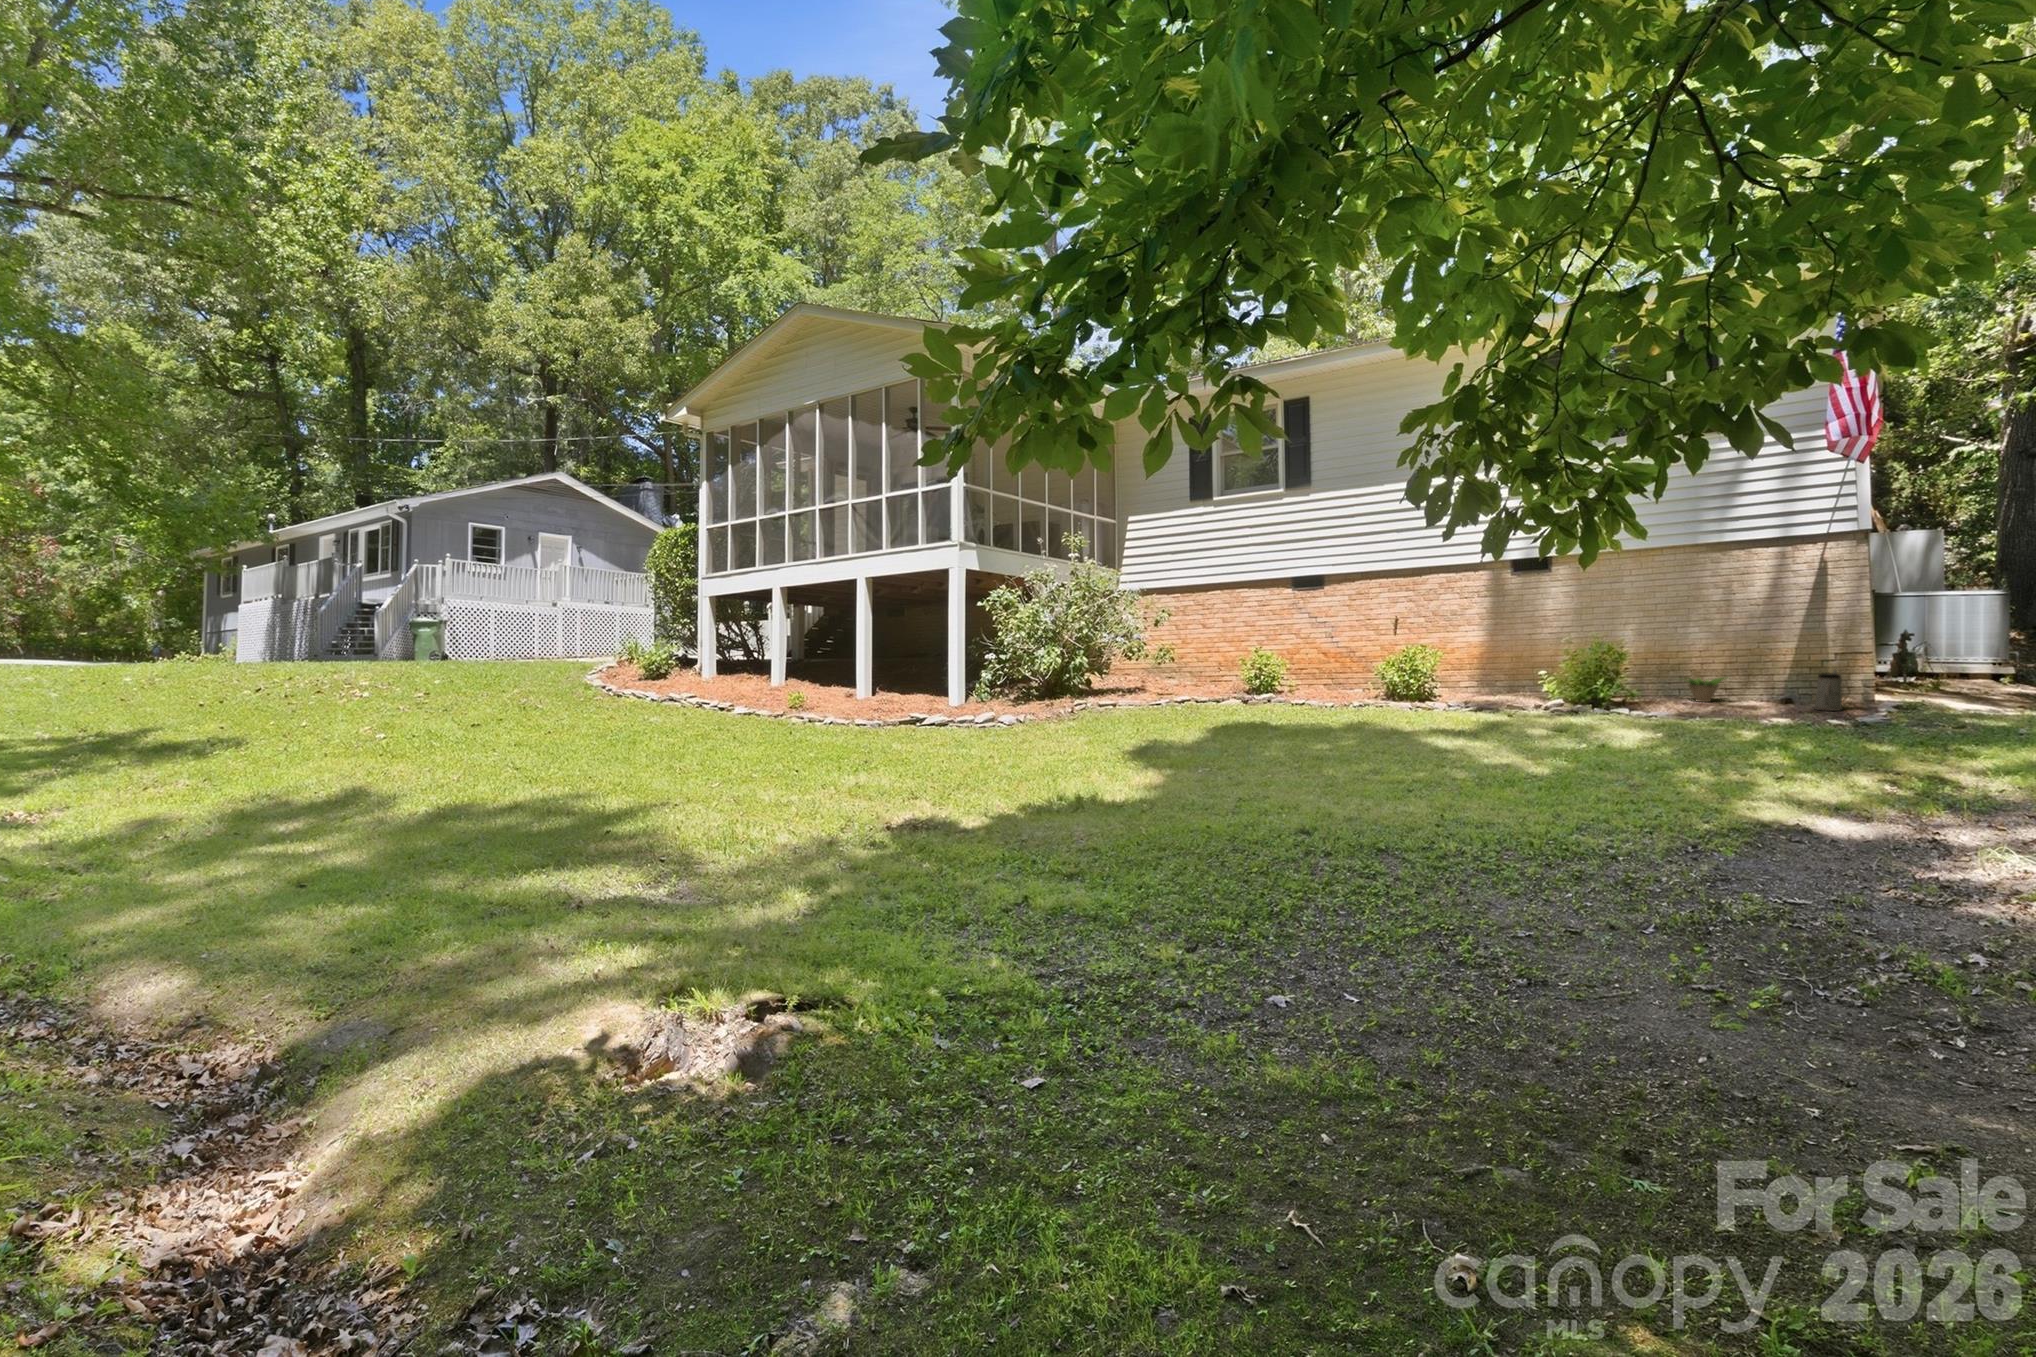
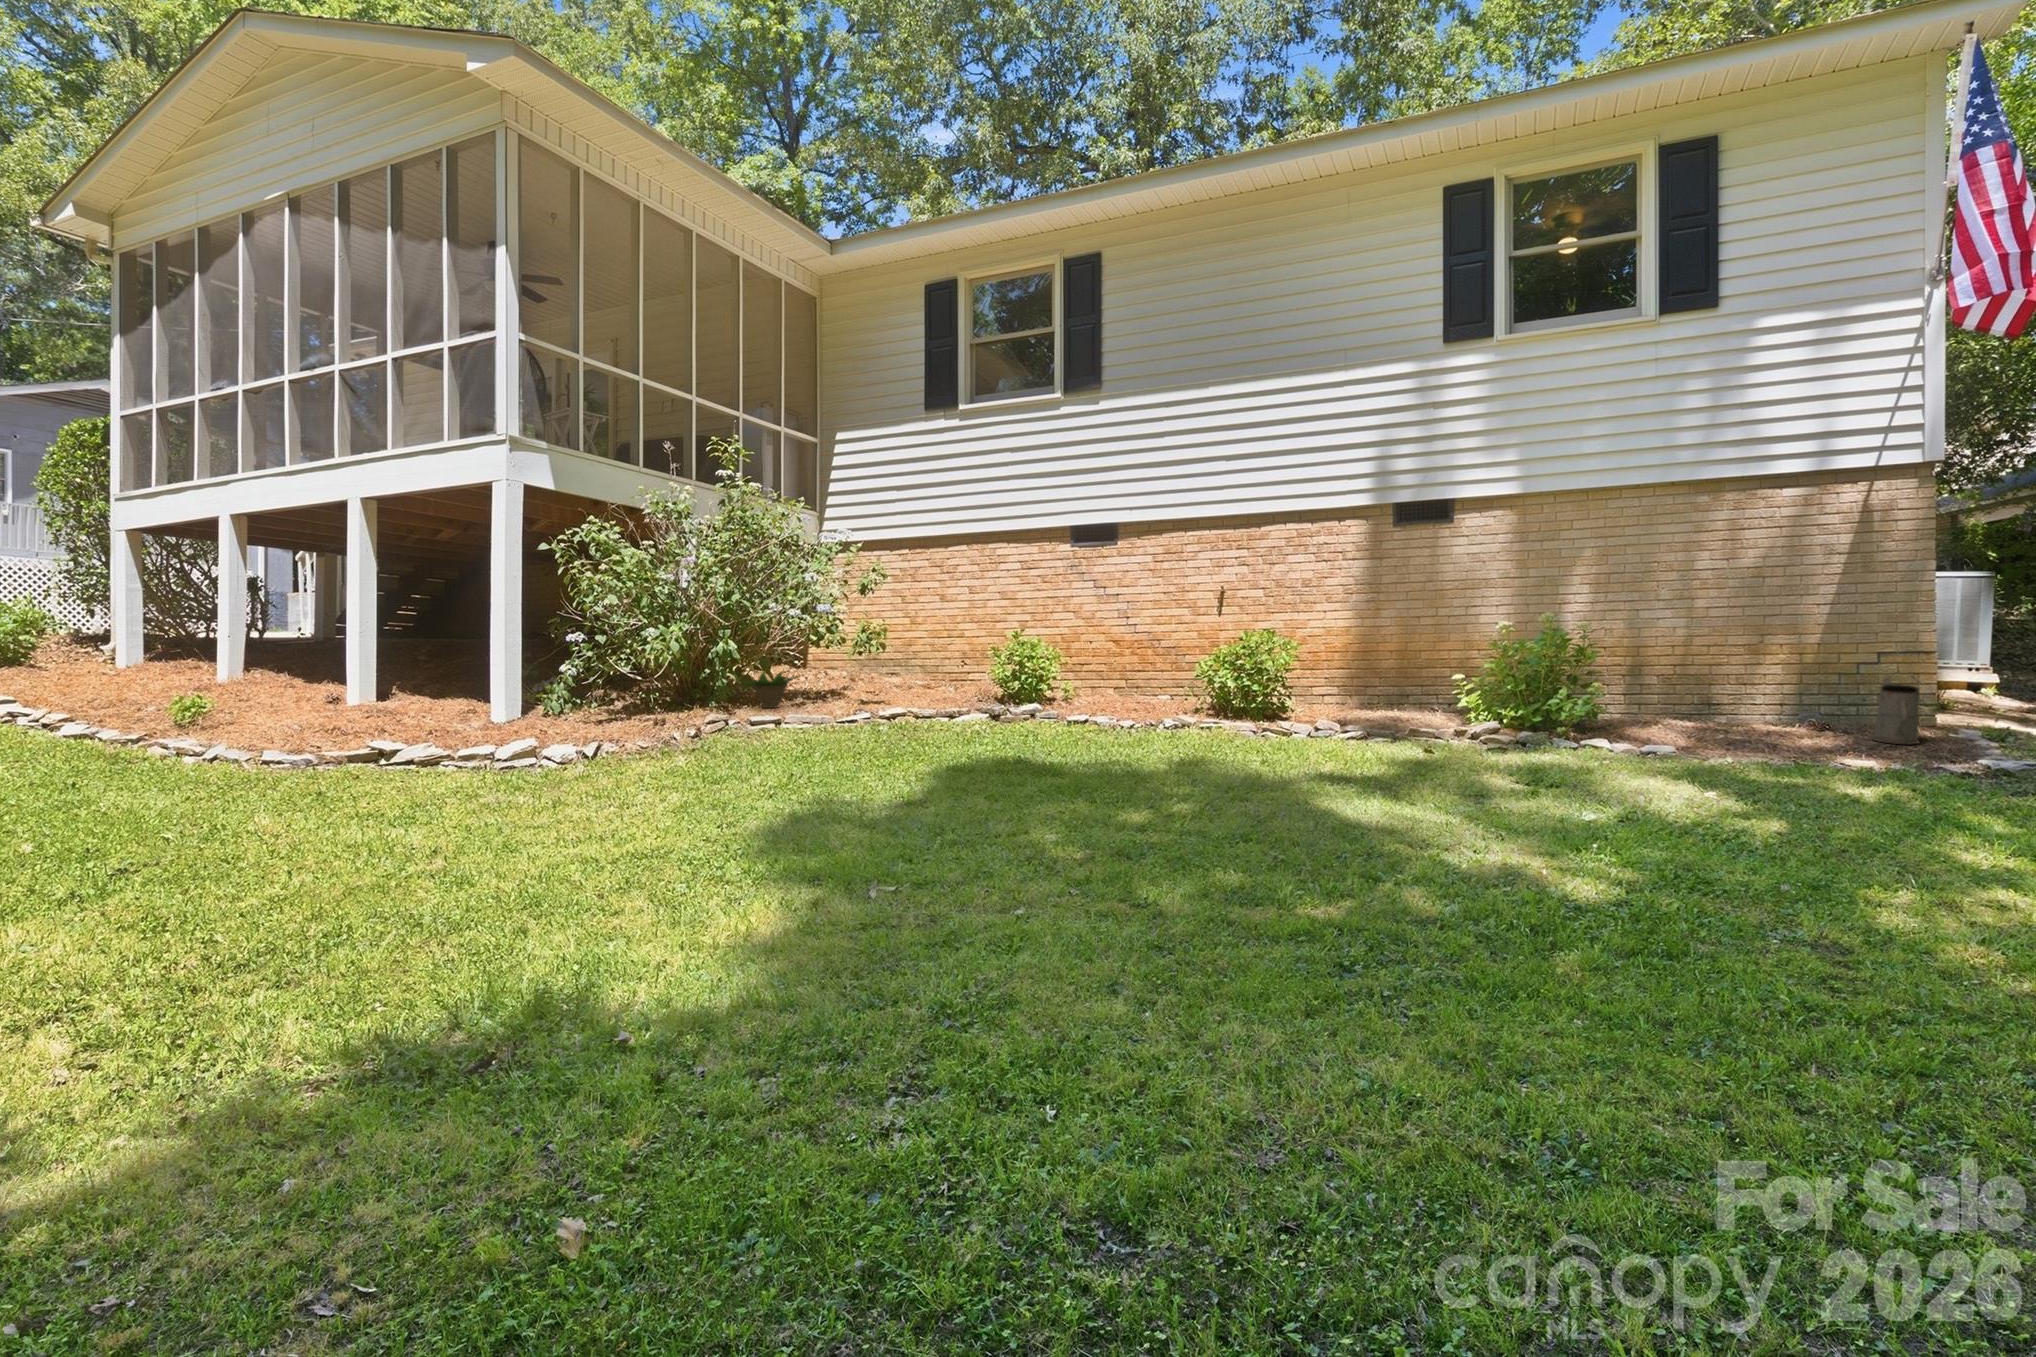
decorative plant: present [1688,677,1728,702] -> present [745,672,798,708]

